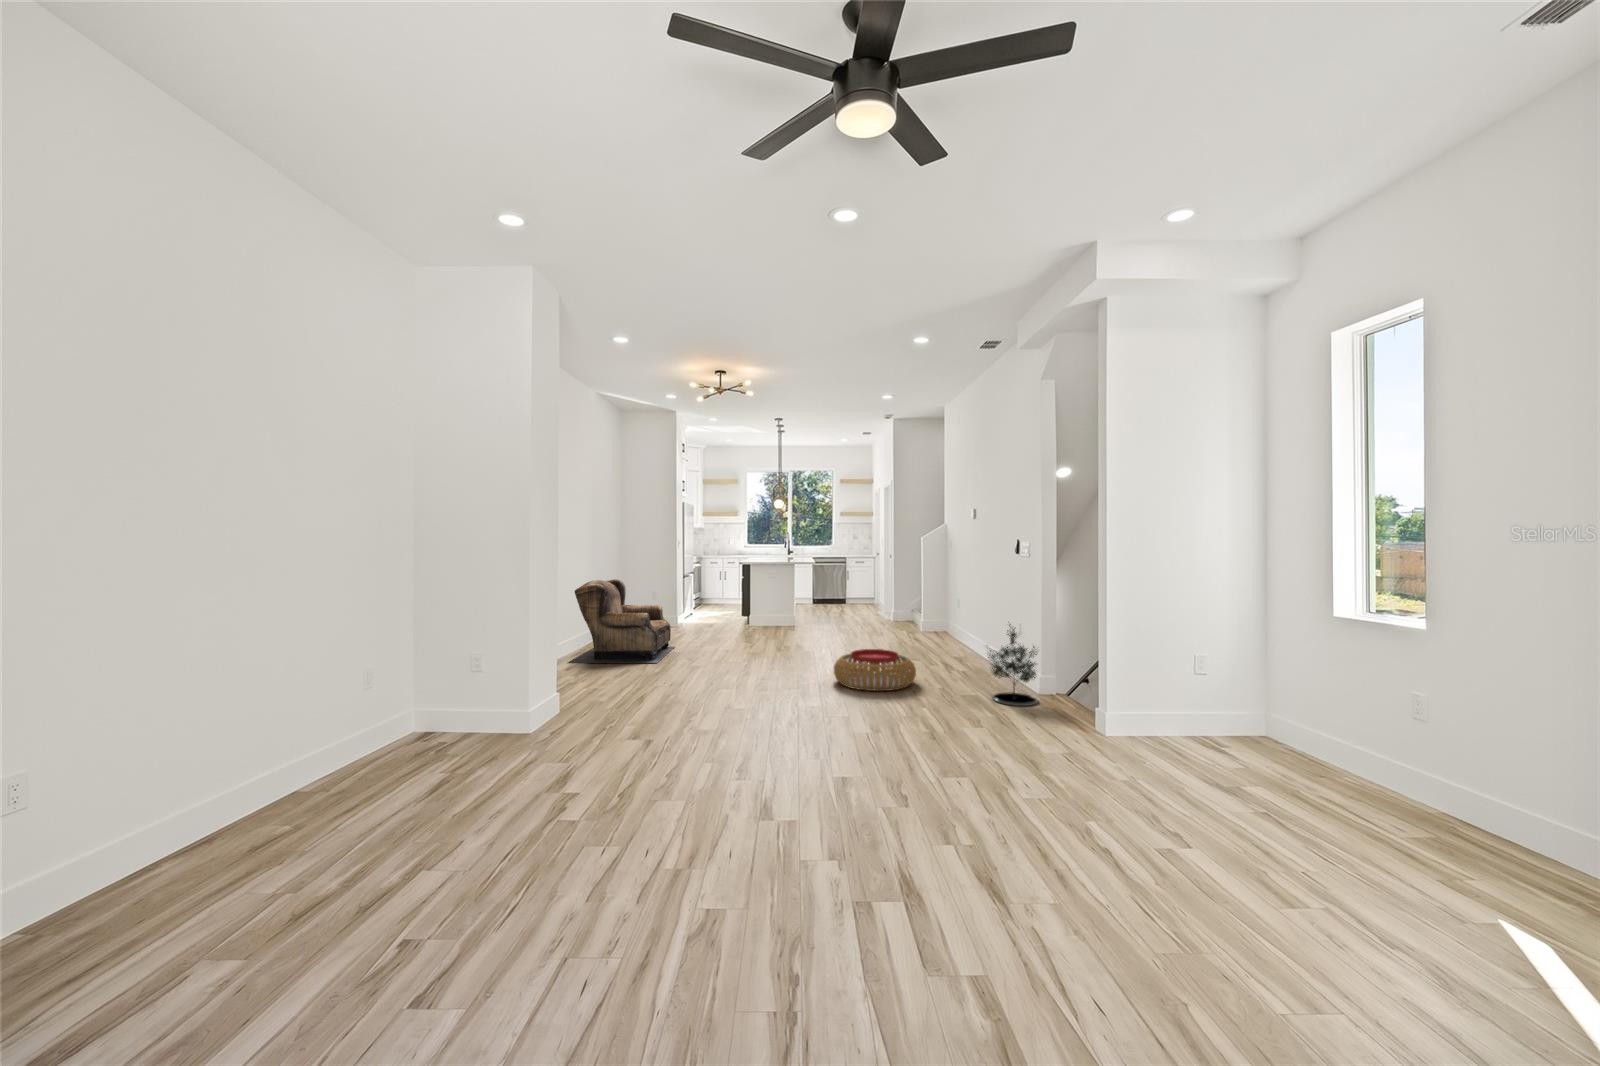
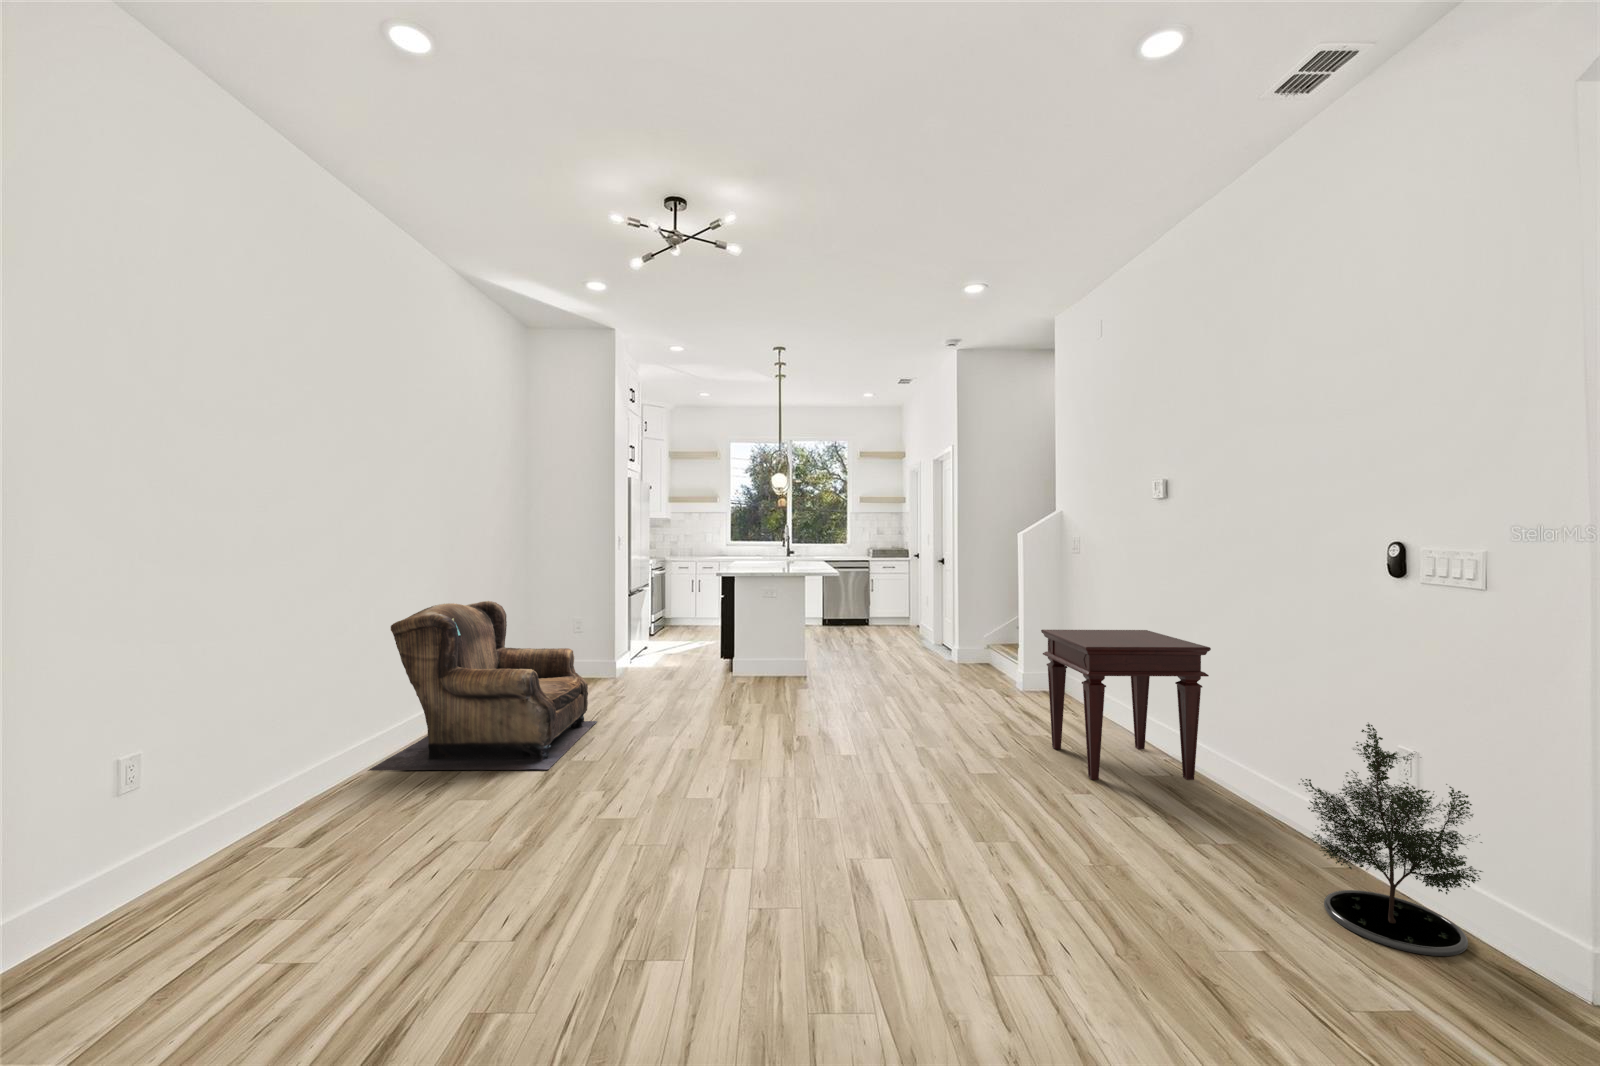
side table: none [917,593,991,667] -> present [1041,630,1211,780]
pouf: present [834,649,916,691] -> none [913,760,1105,879]

